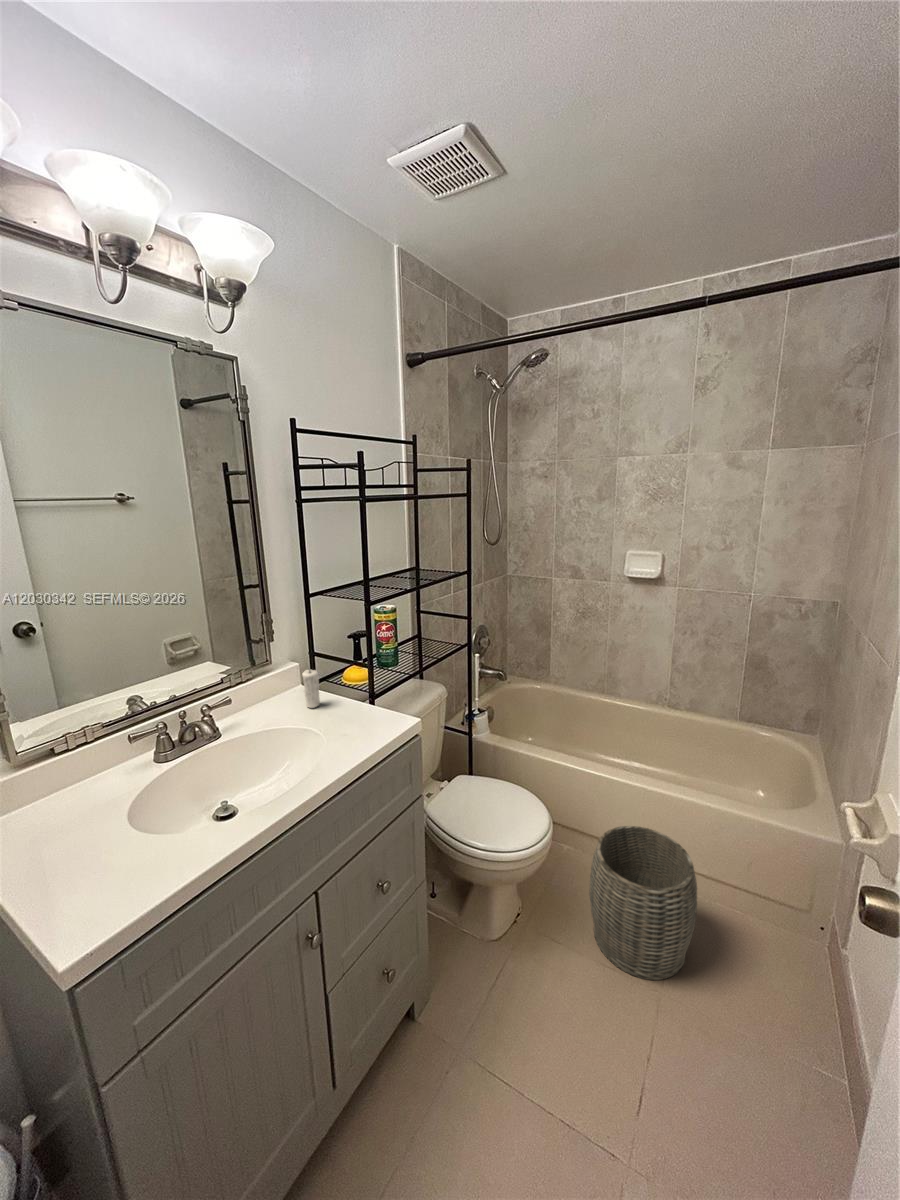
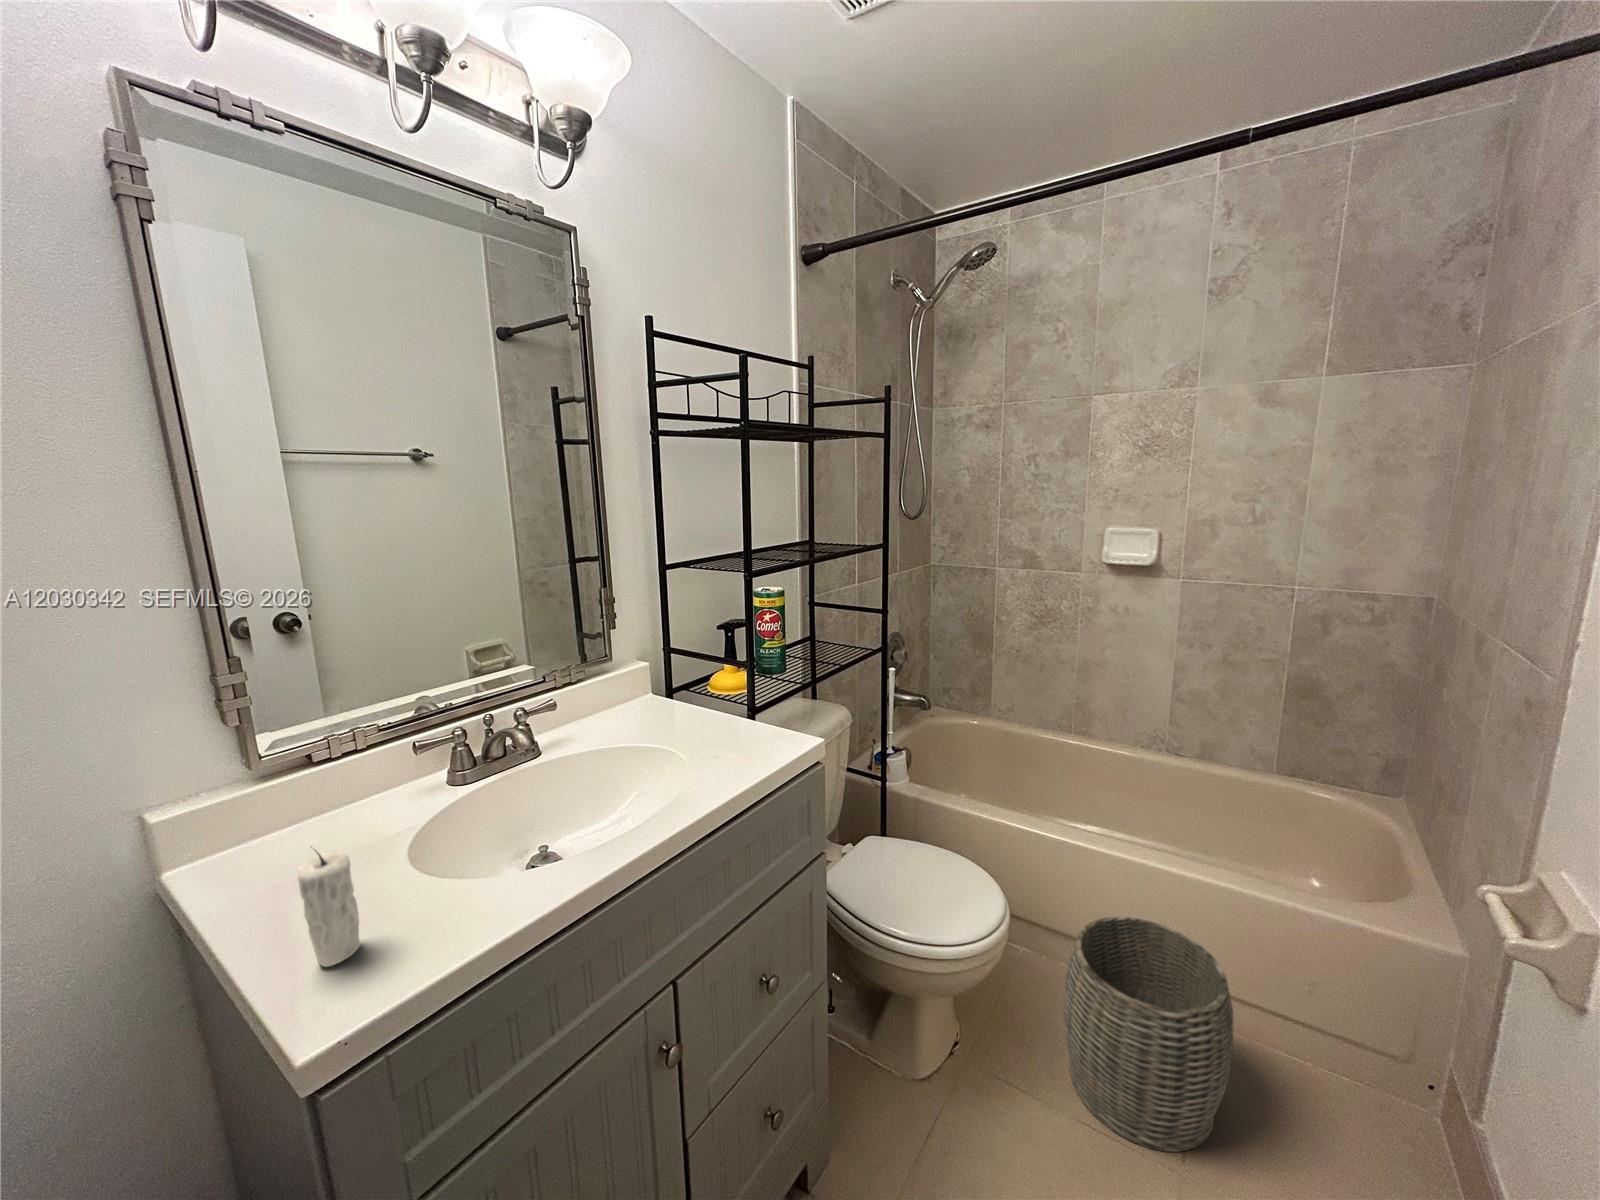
candle: present [302,670,320,708] -> present [297,850,360,967]

